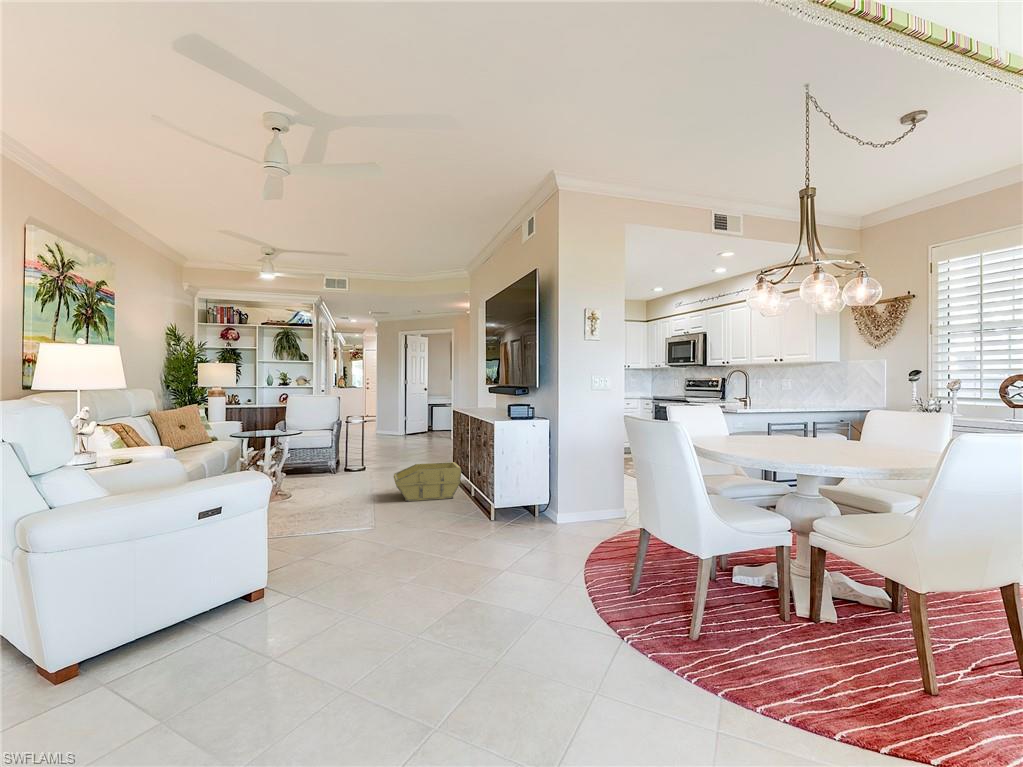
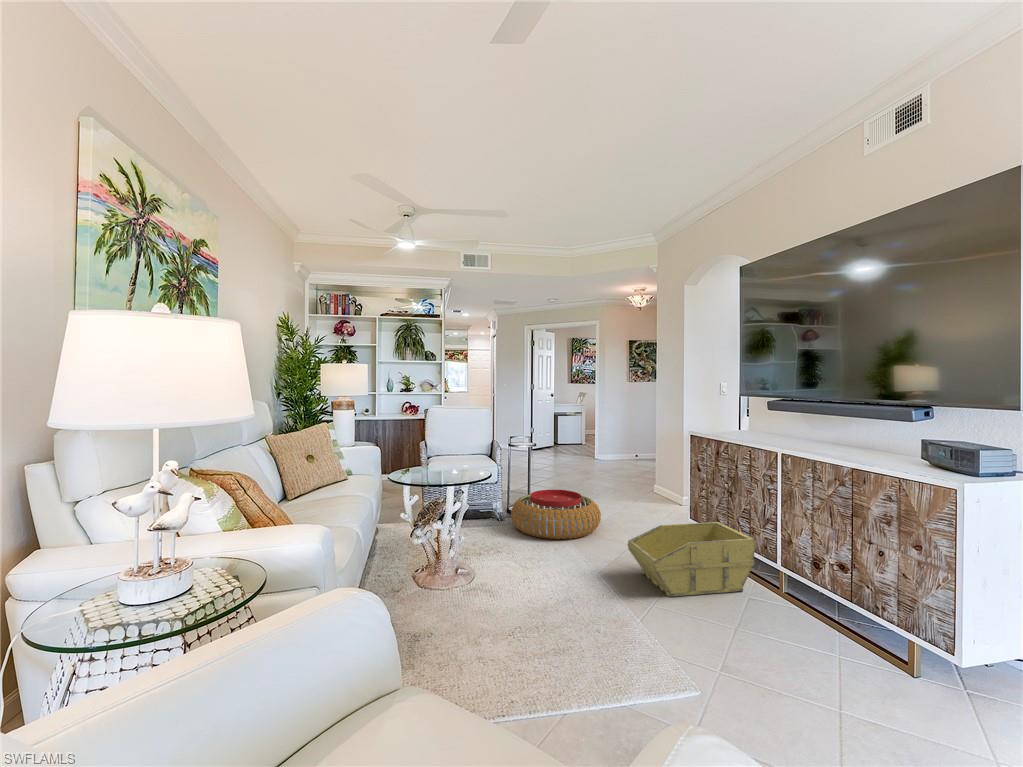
pouf: none [340,452,404,481] -> present [511,490,601,539]

